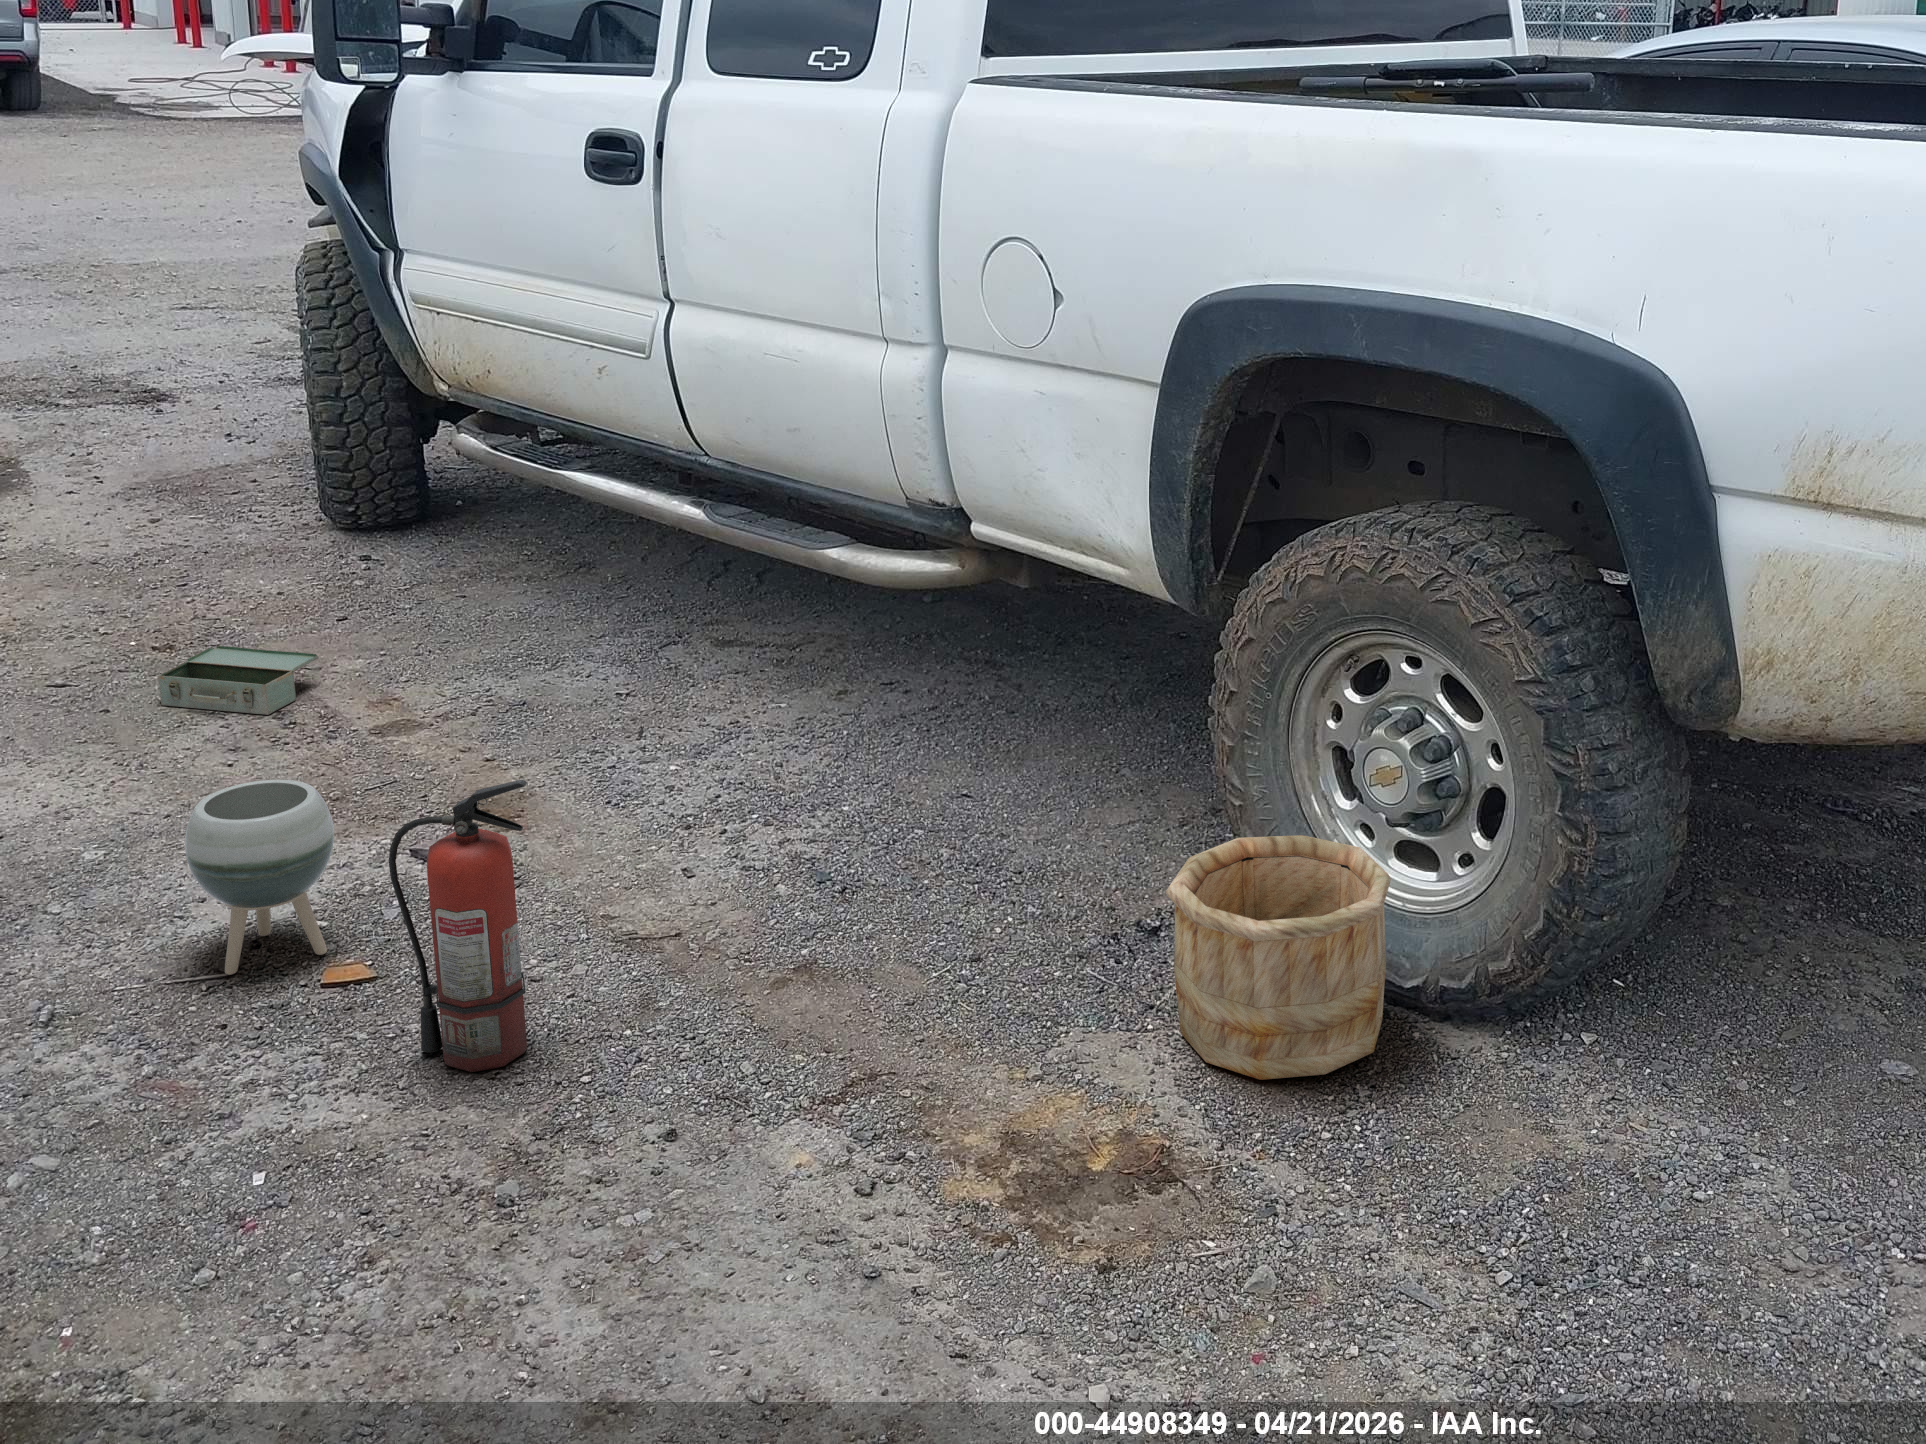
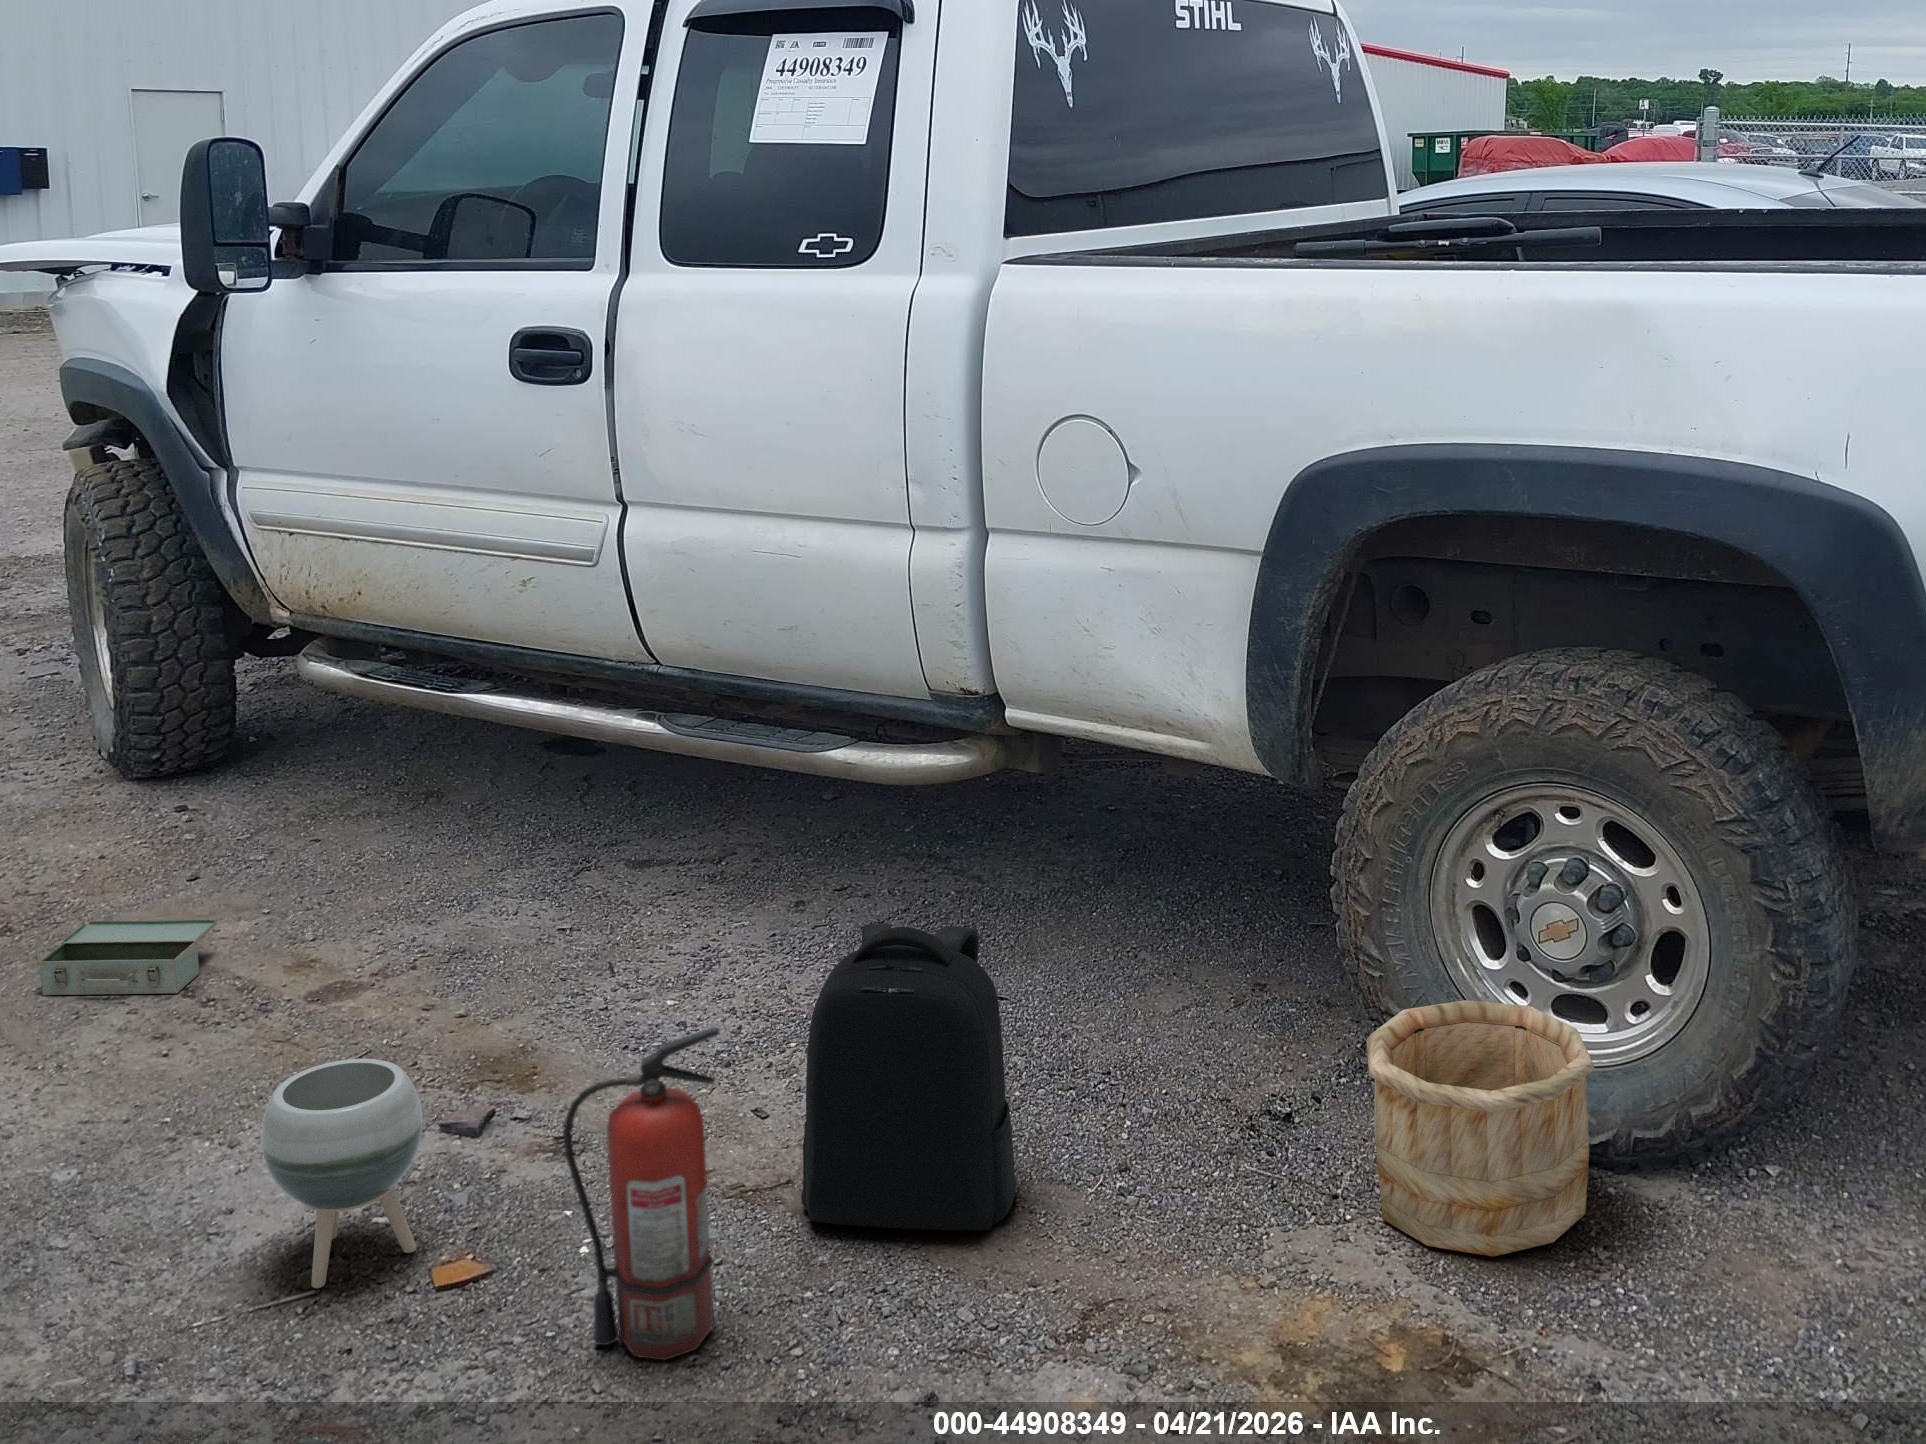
backpack: none [659,705,865,998] -> present [801,924,1016,1231]

